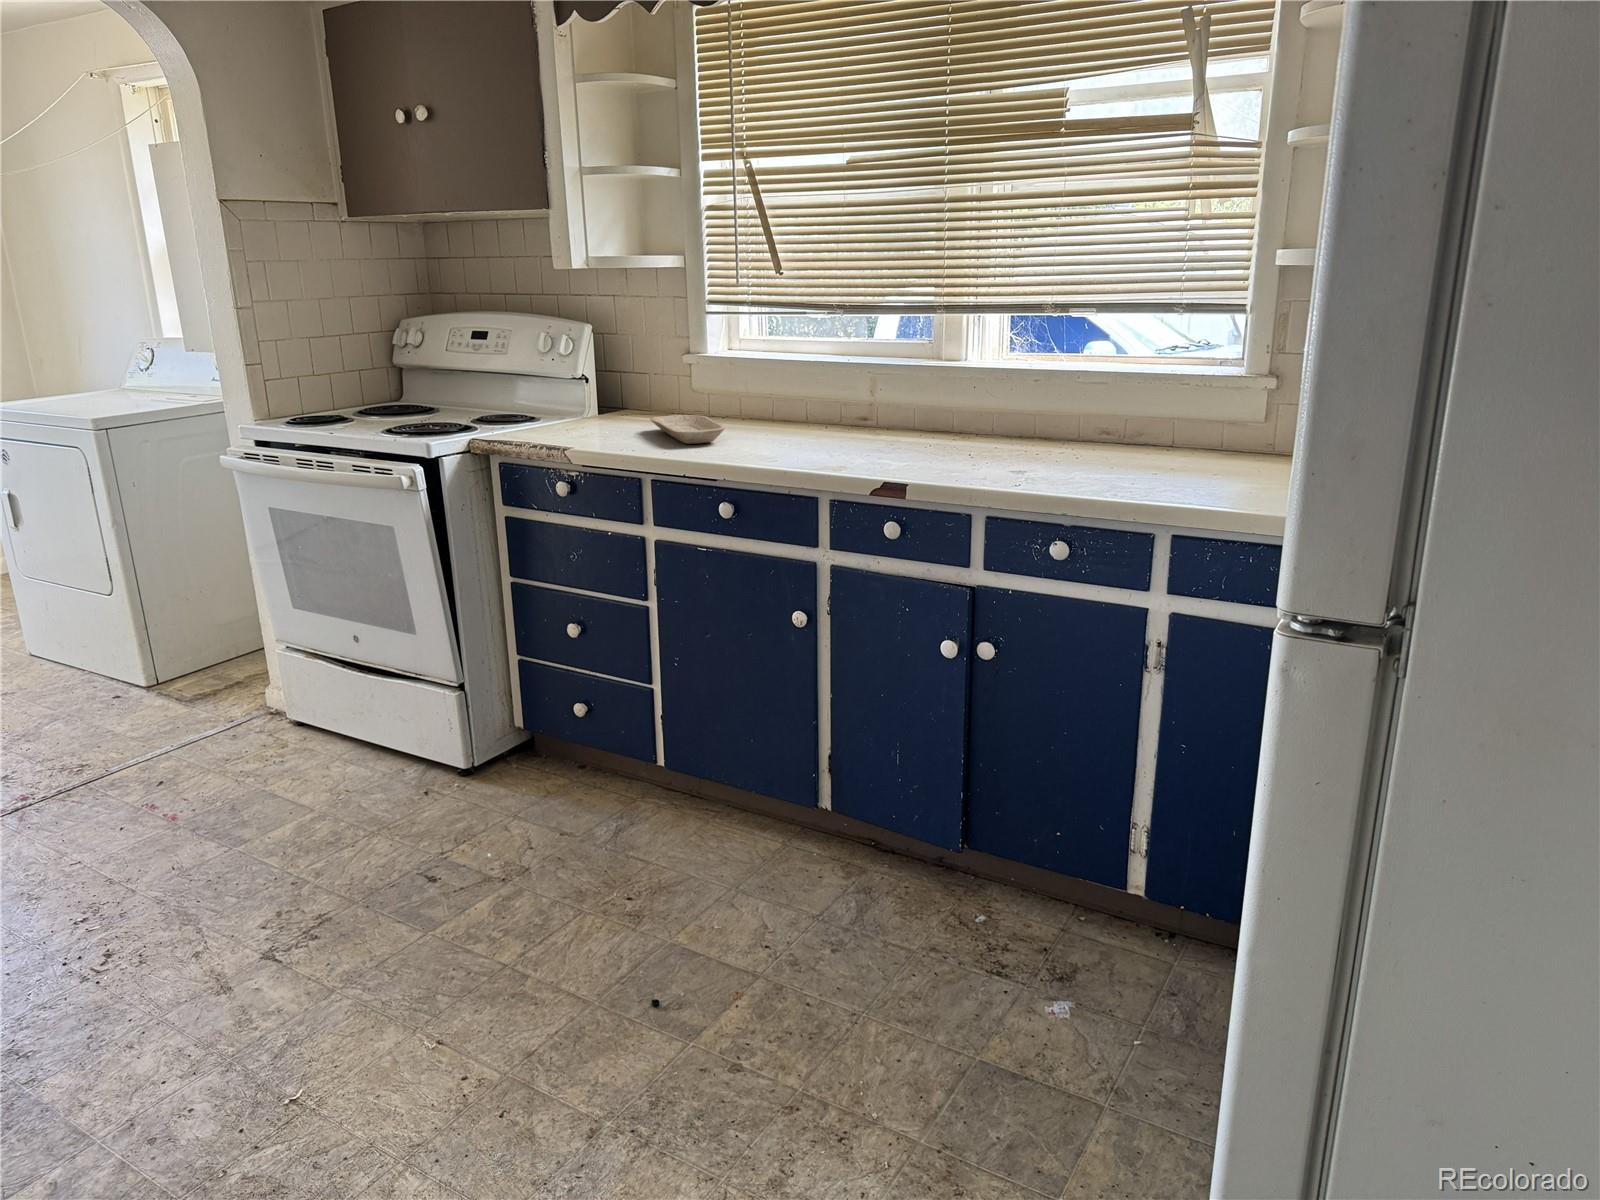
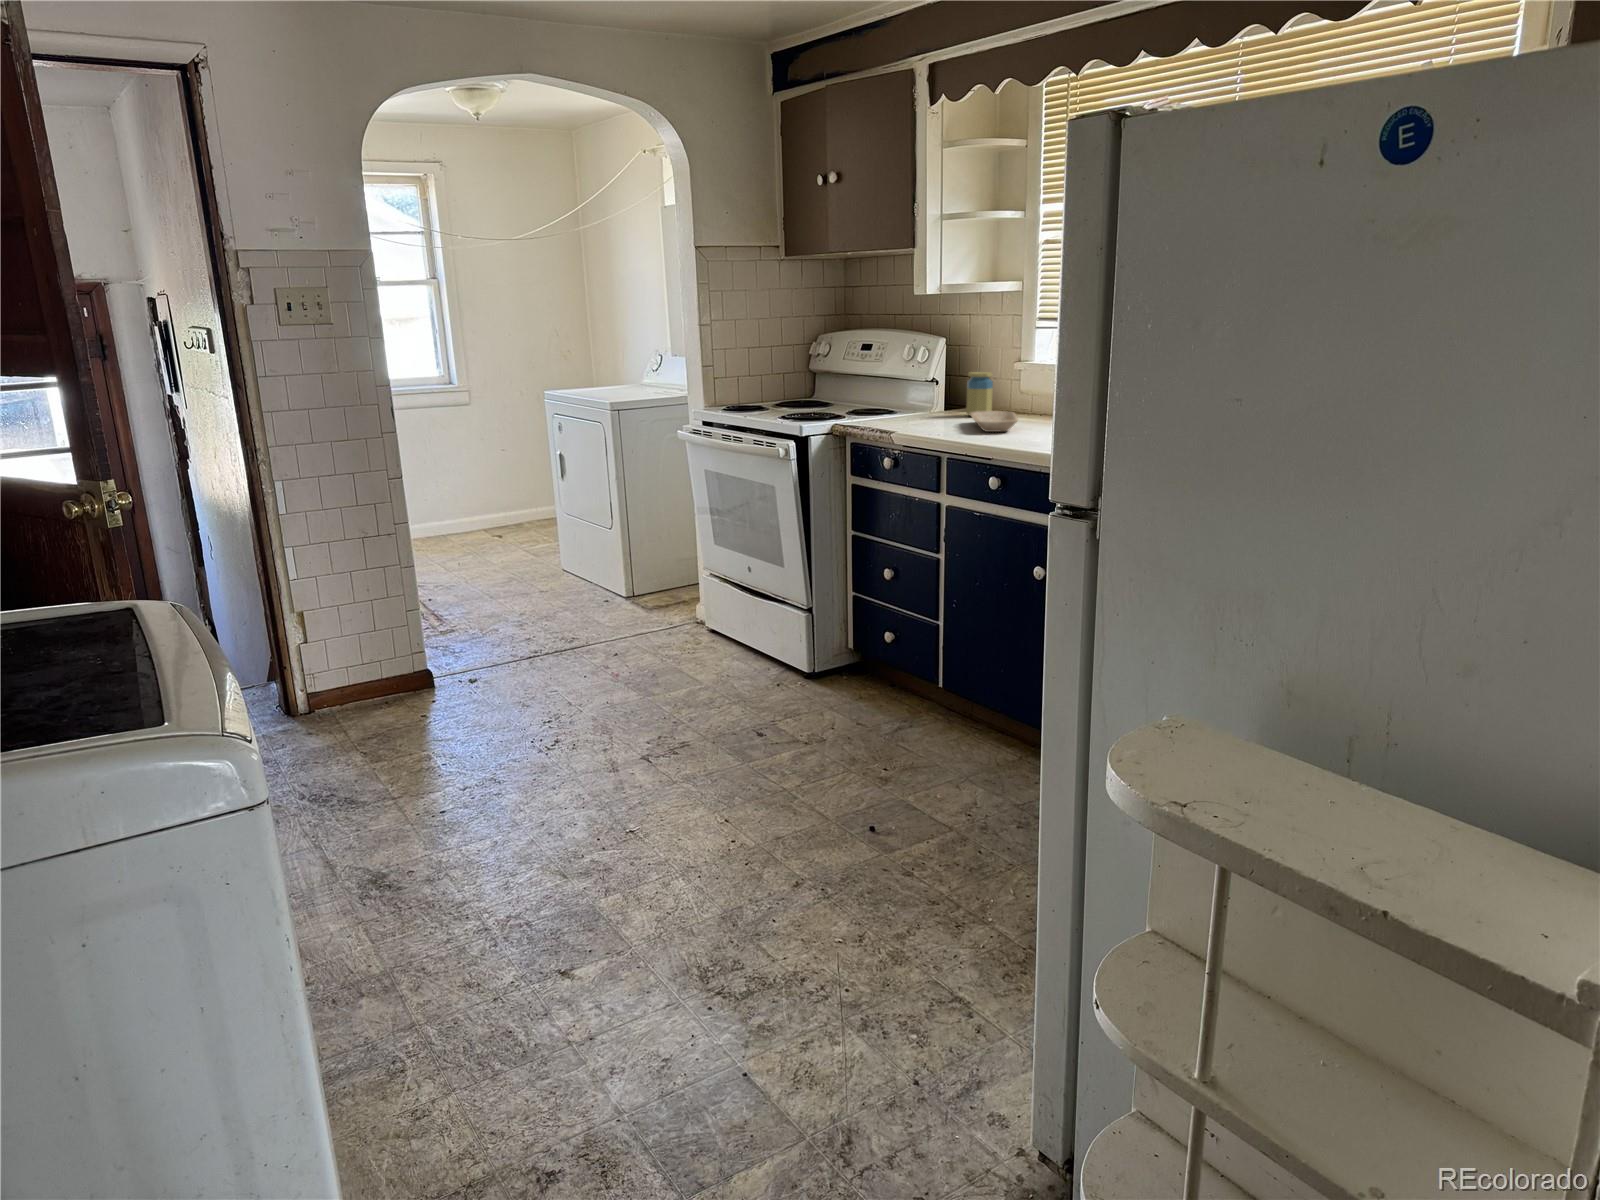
jar: none [632,366,665,422] -> present [966,372,993,415]

